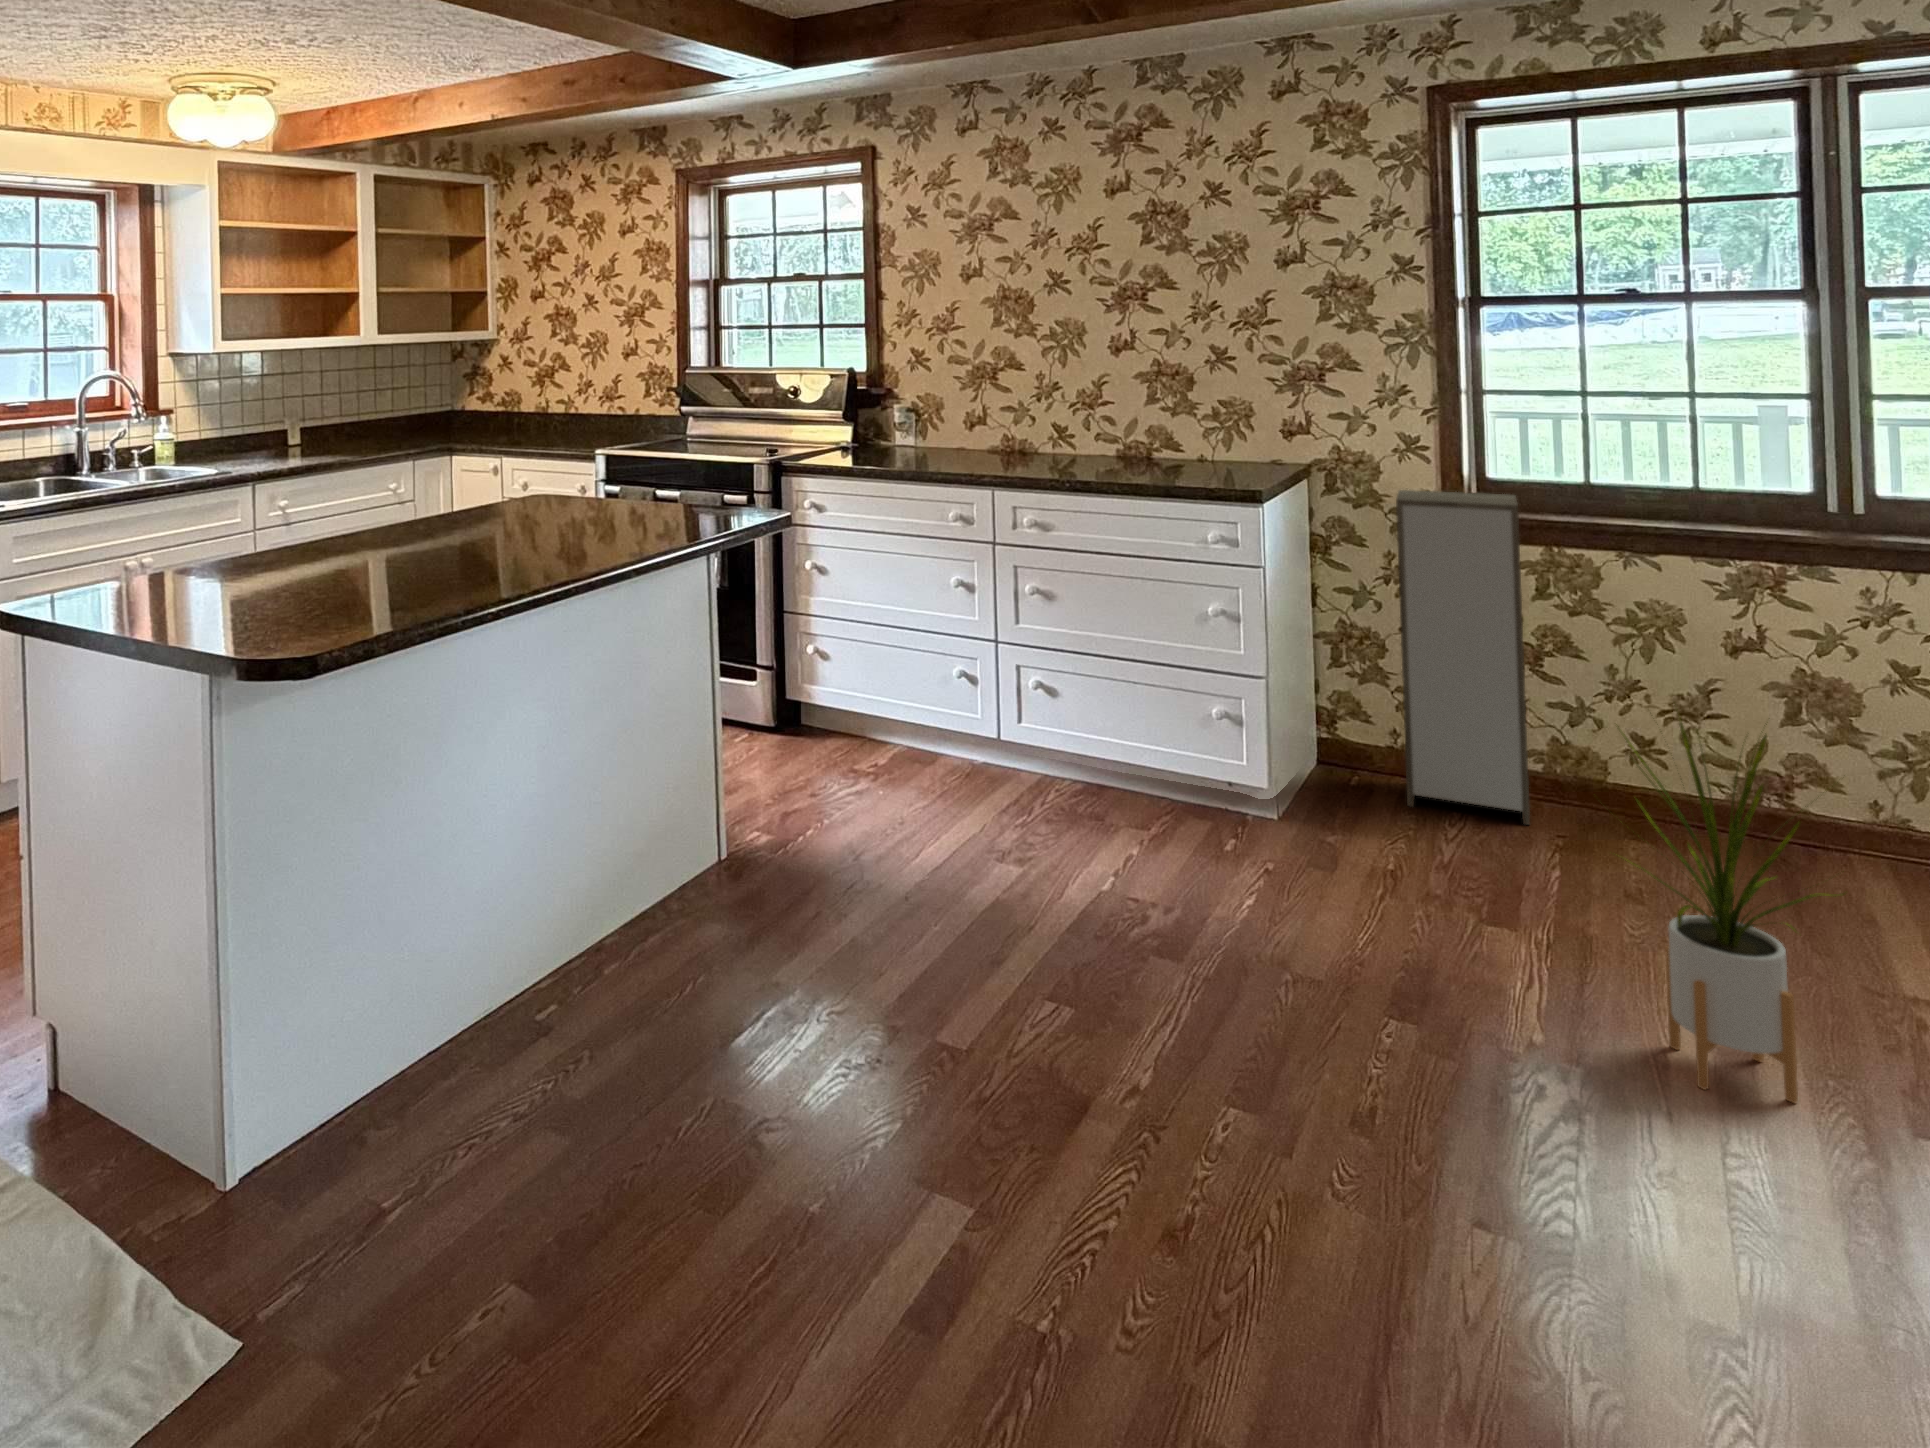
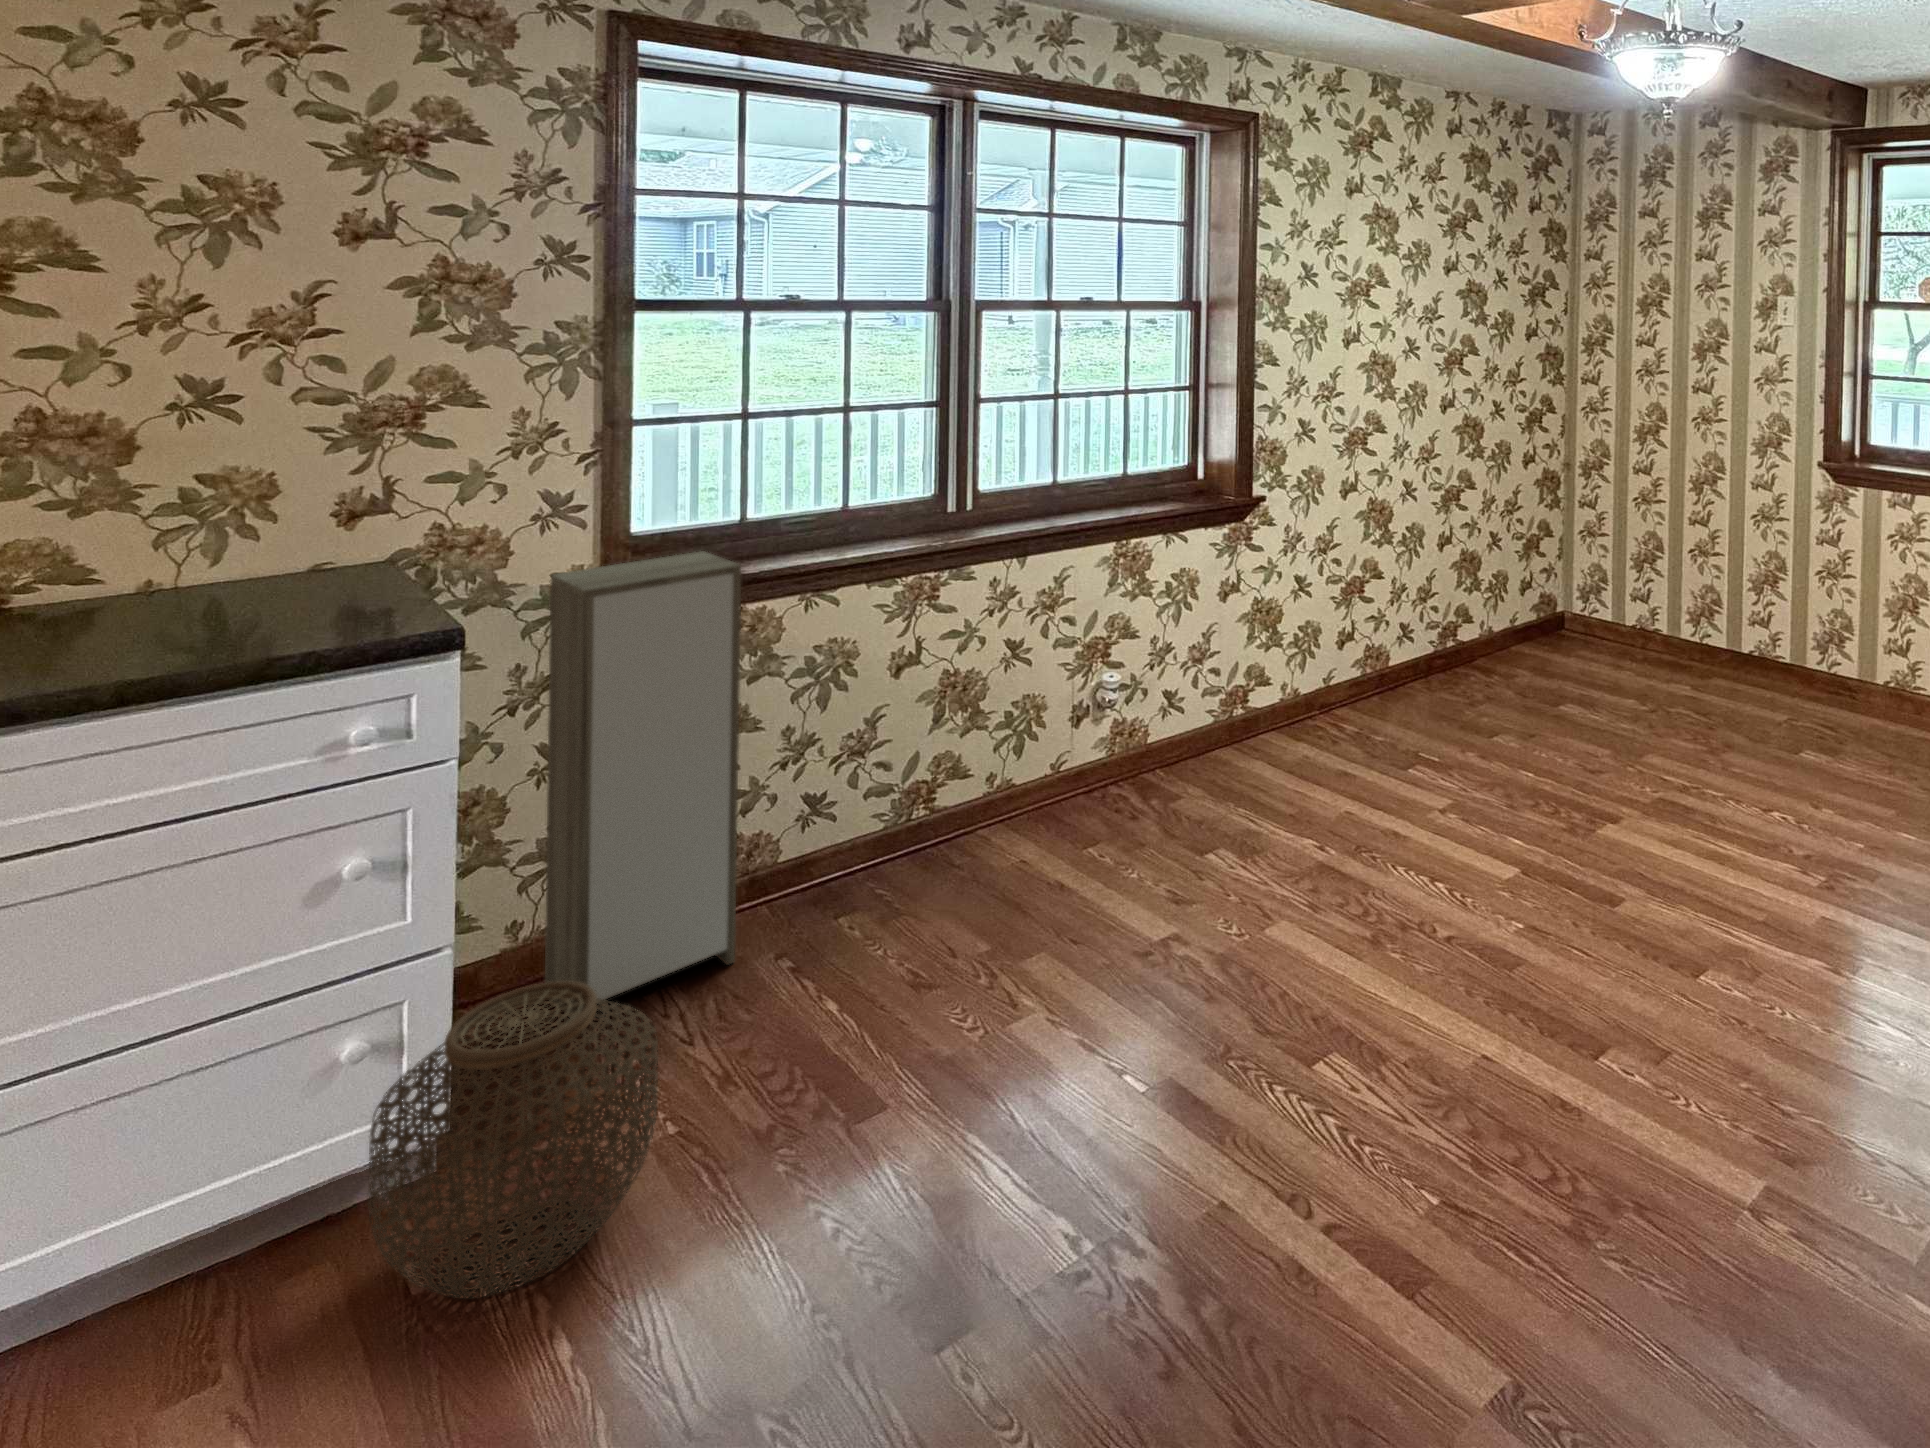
house plant: present [1618,710,1845,1103] -> none [1081,739,1285,1164]
woven basket: none [1211,712,1361,878] -> present [369,981,658,1298]

